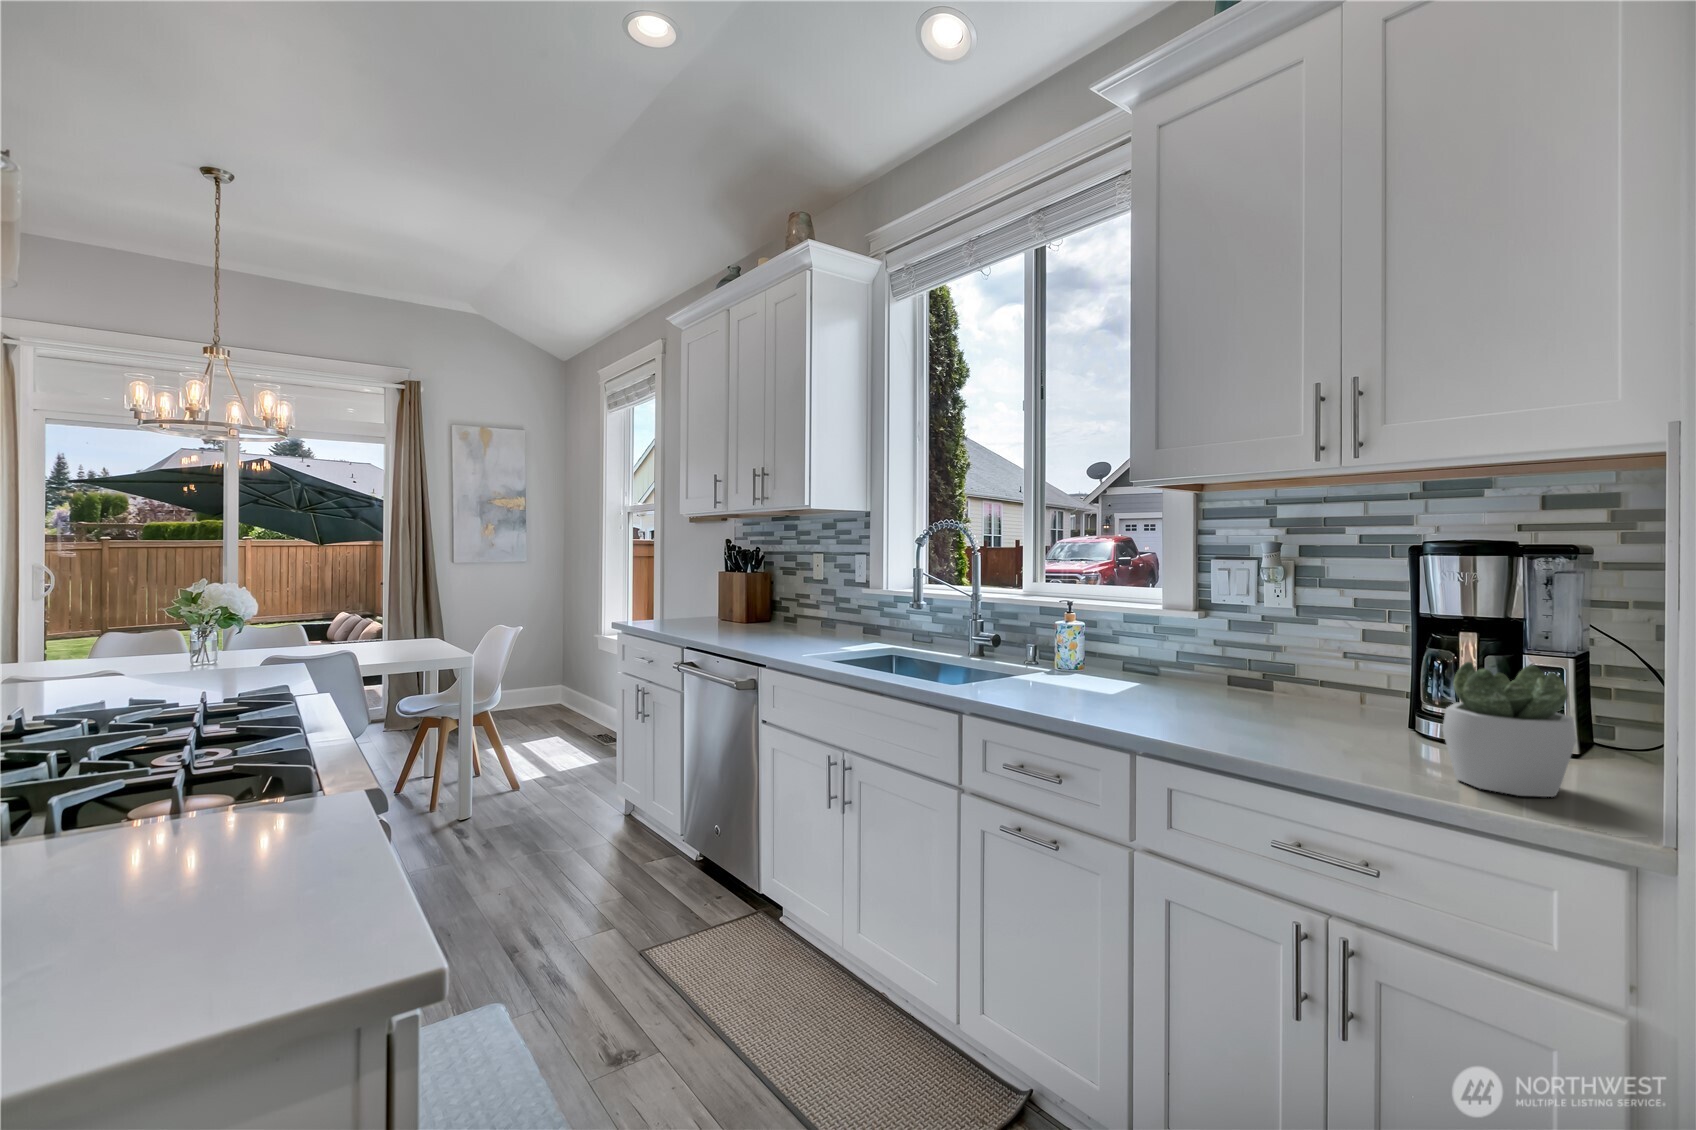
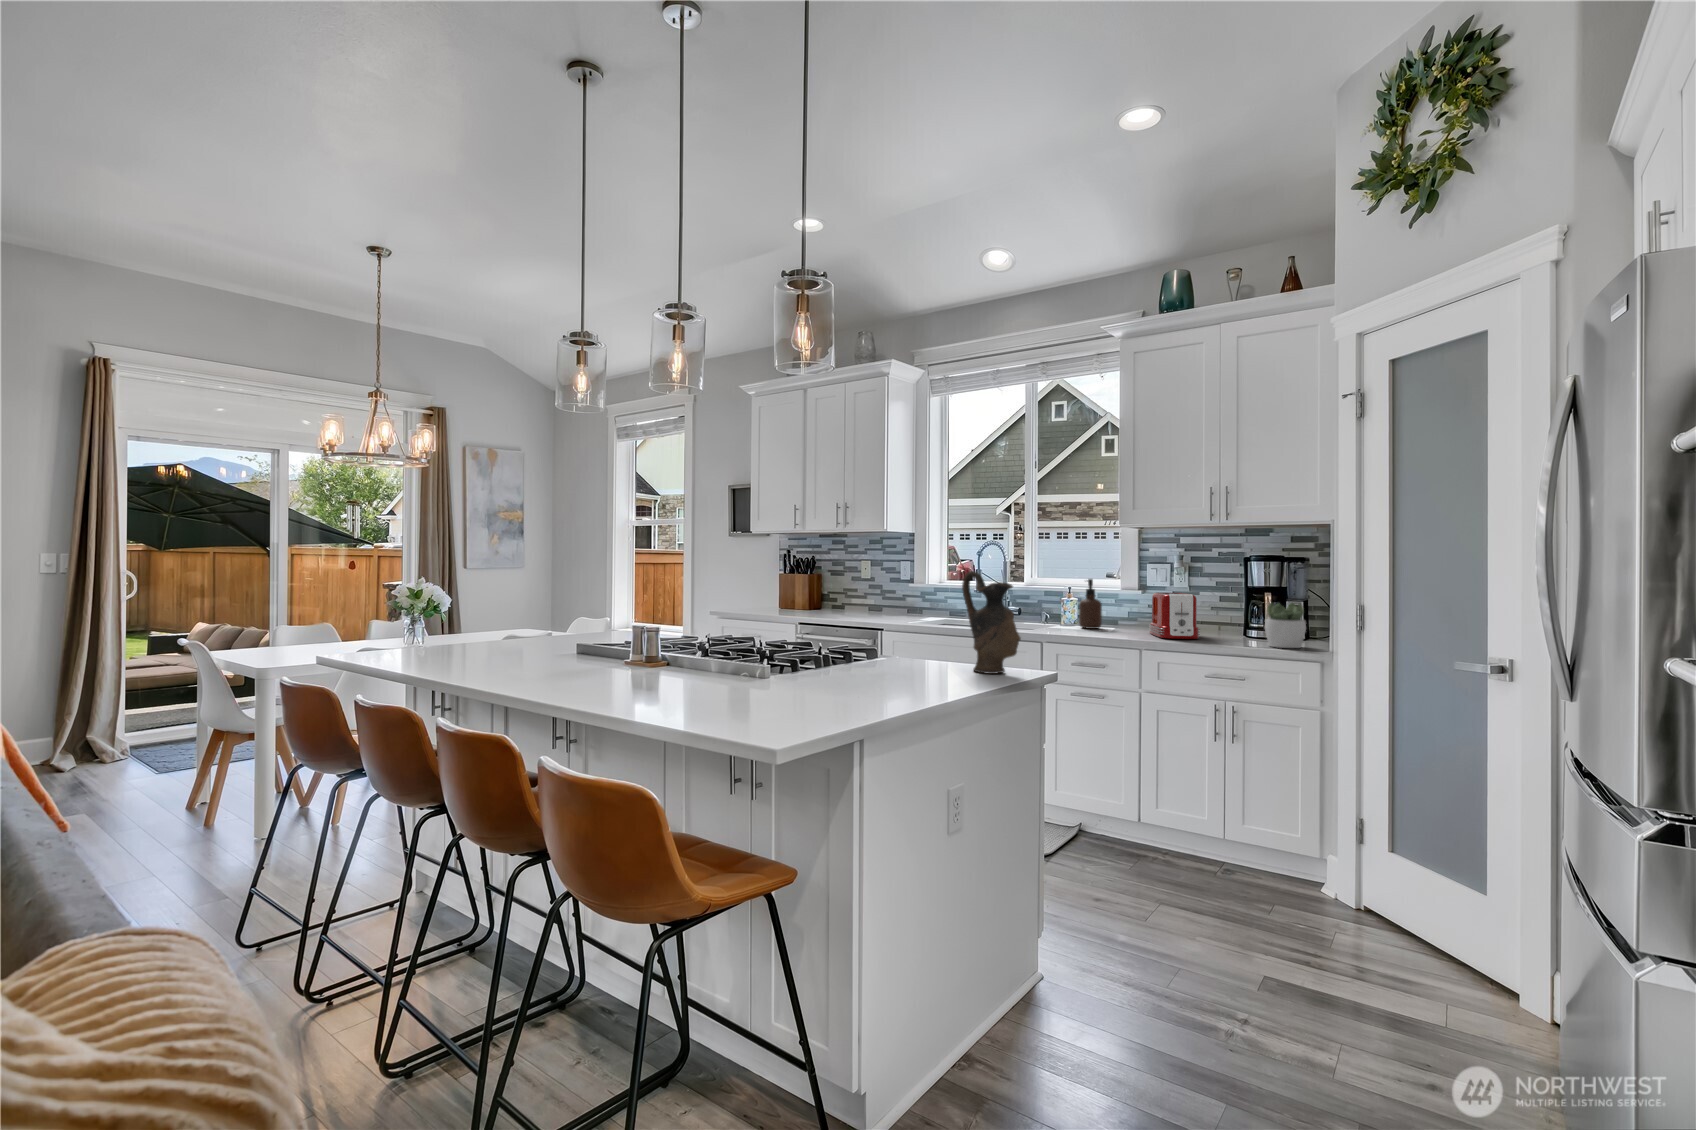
ceramic pitcher: none [89,585,286,965] -> present [962,571,1021,674]
soap dispenser: none [1068,587,1111,684] -> present [1079,579,1102,629]
toaster: none [1188,620,1285,733] -> present [1149,592,1200,639]

